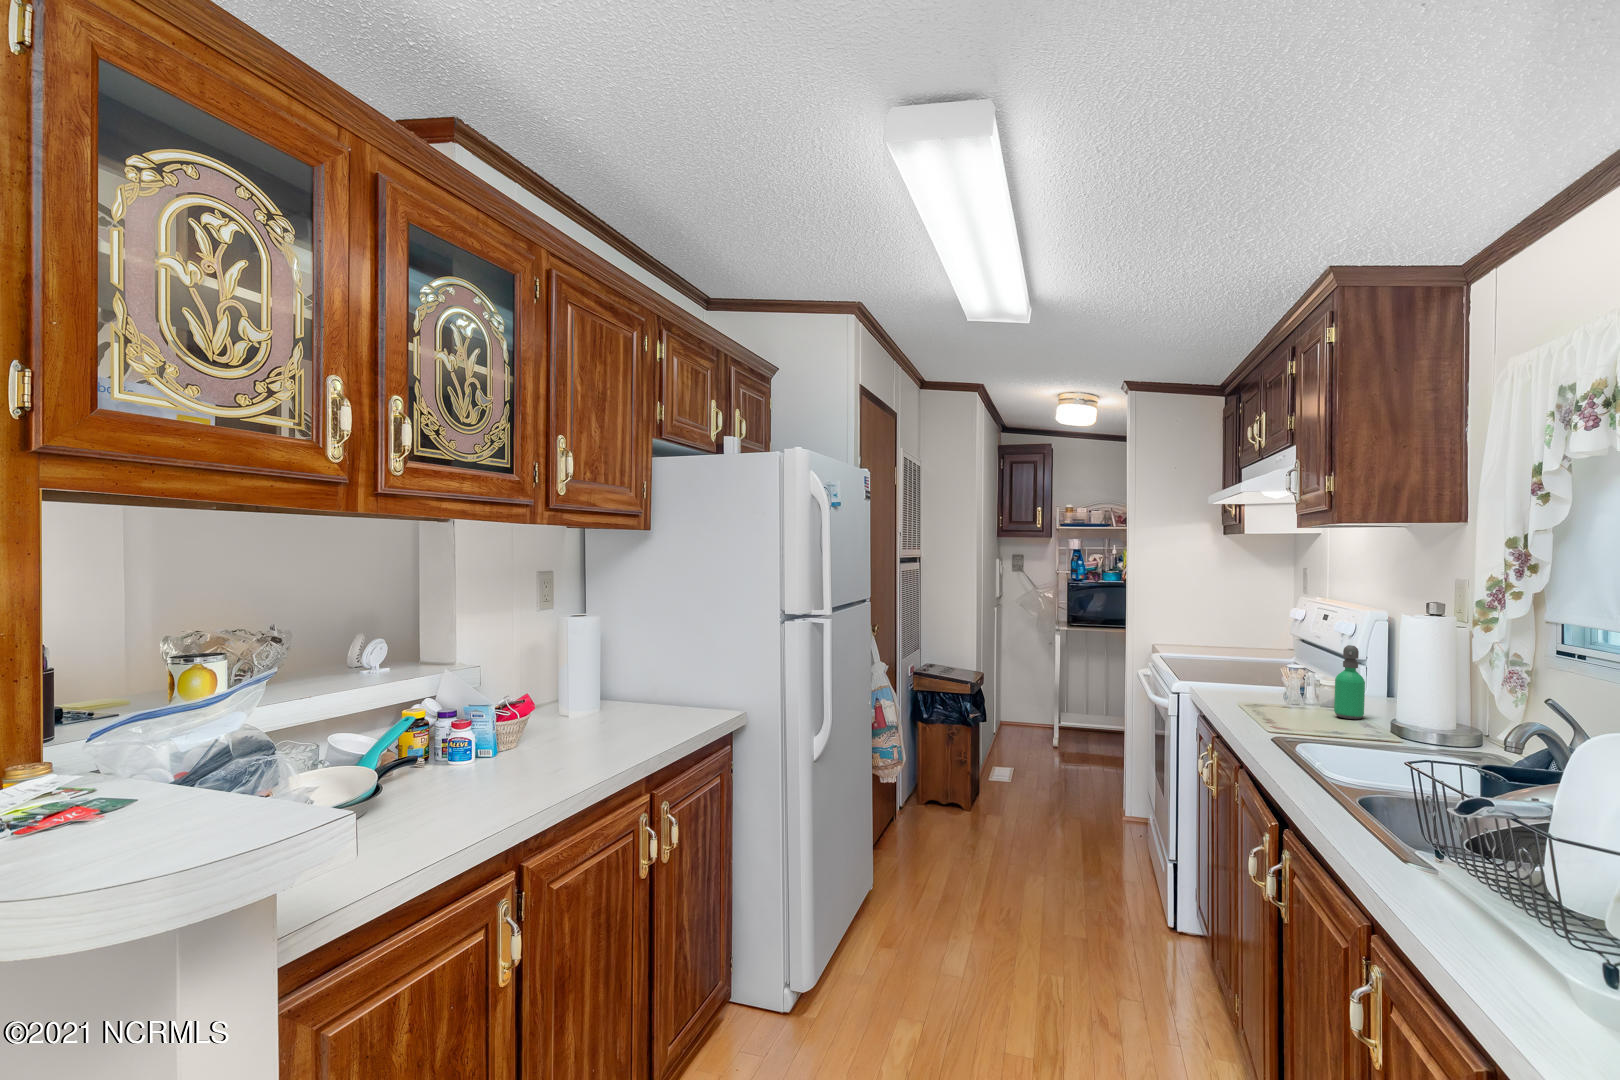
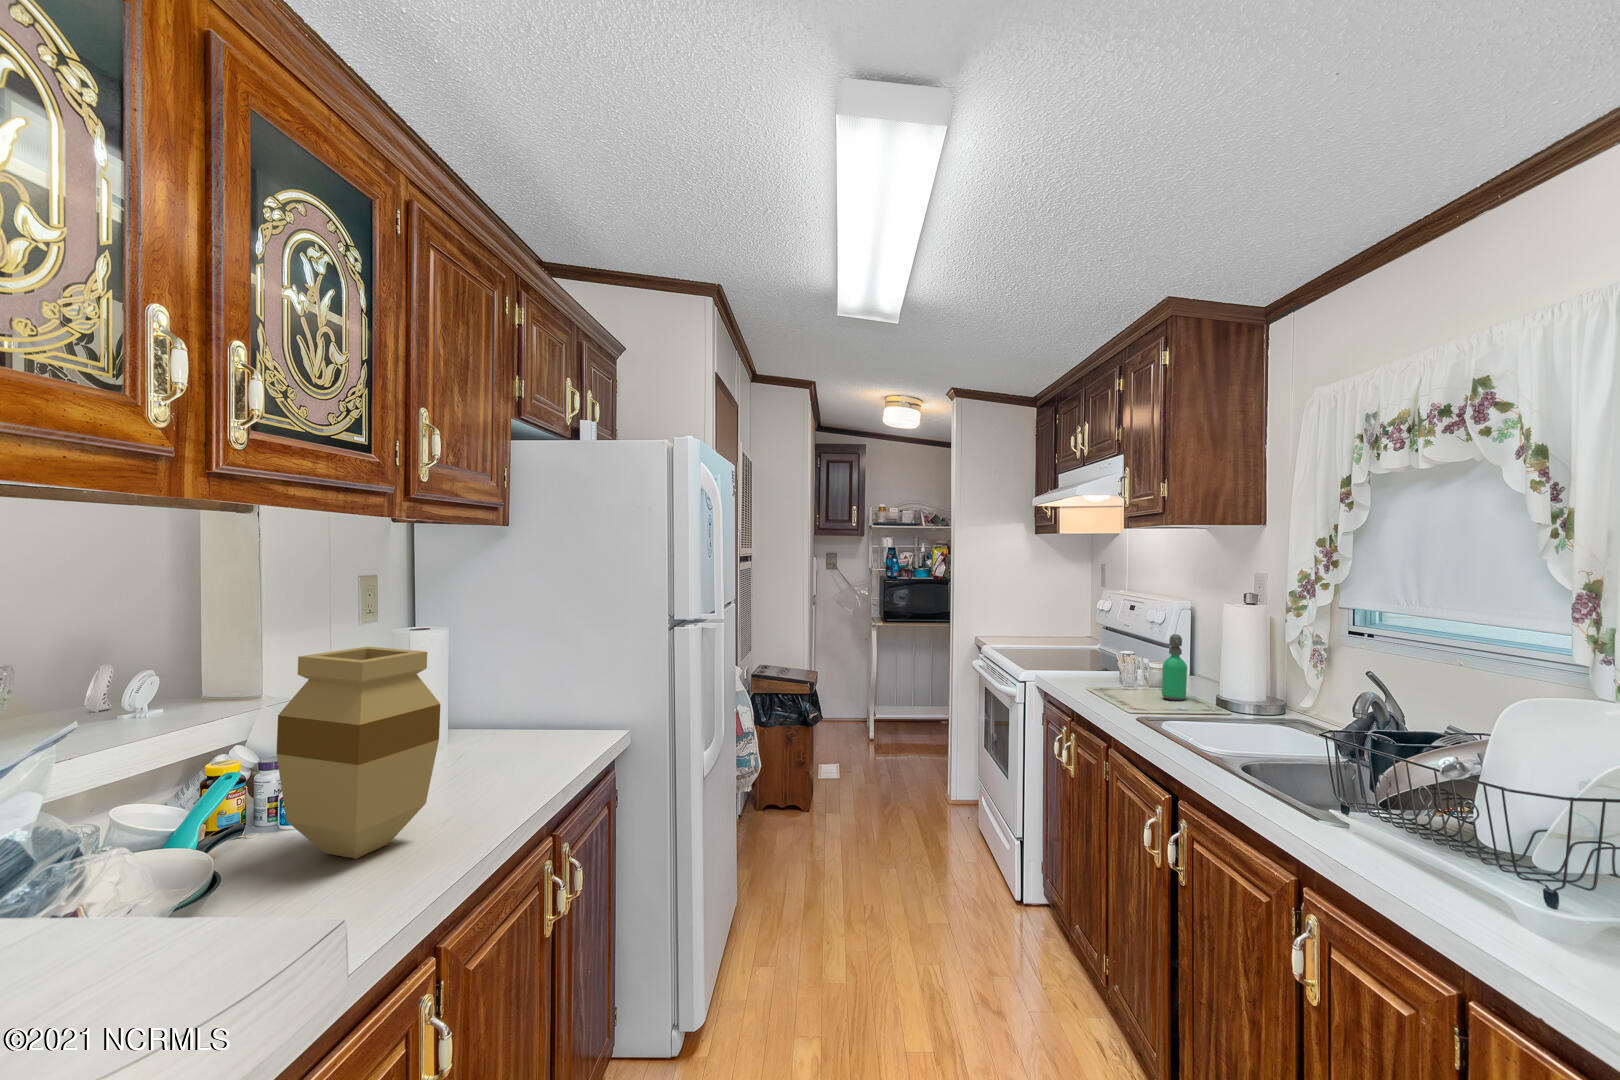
vase: none [428,632,551,801] -> present [277,646,440,859]

